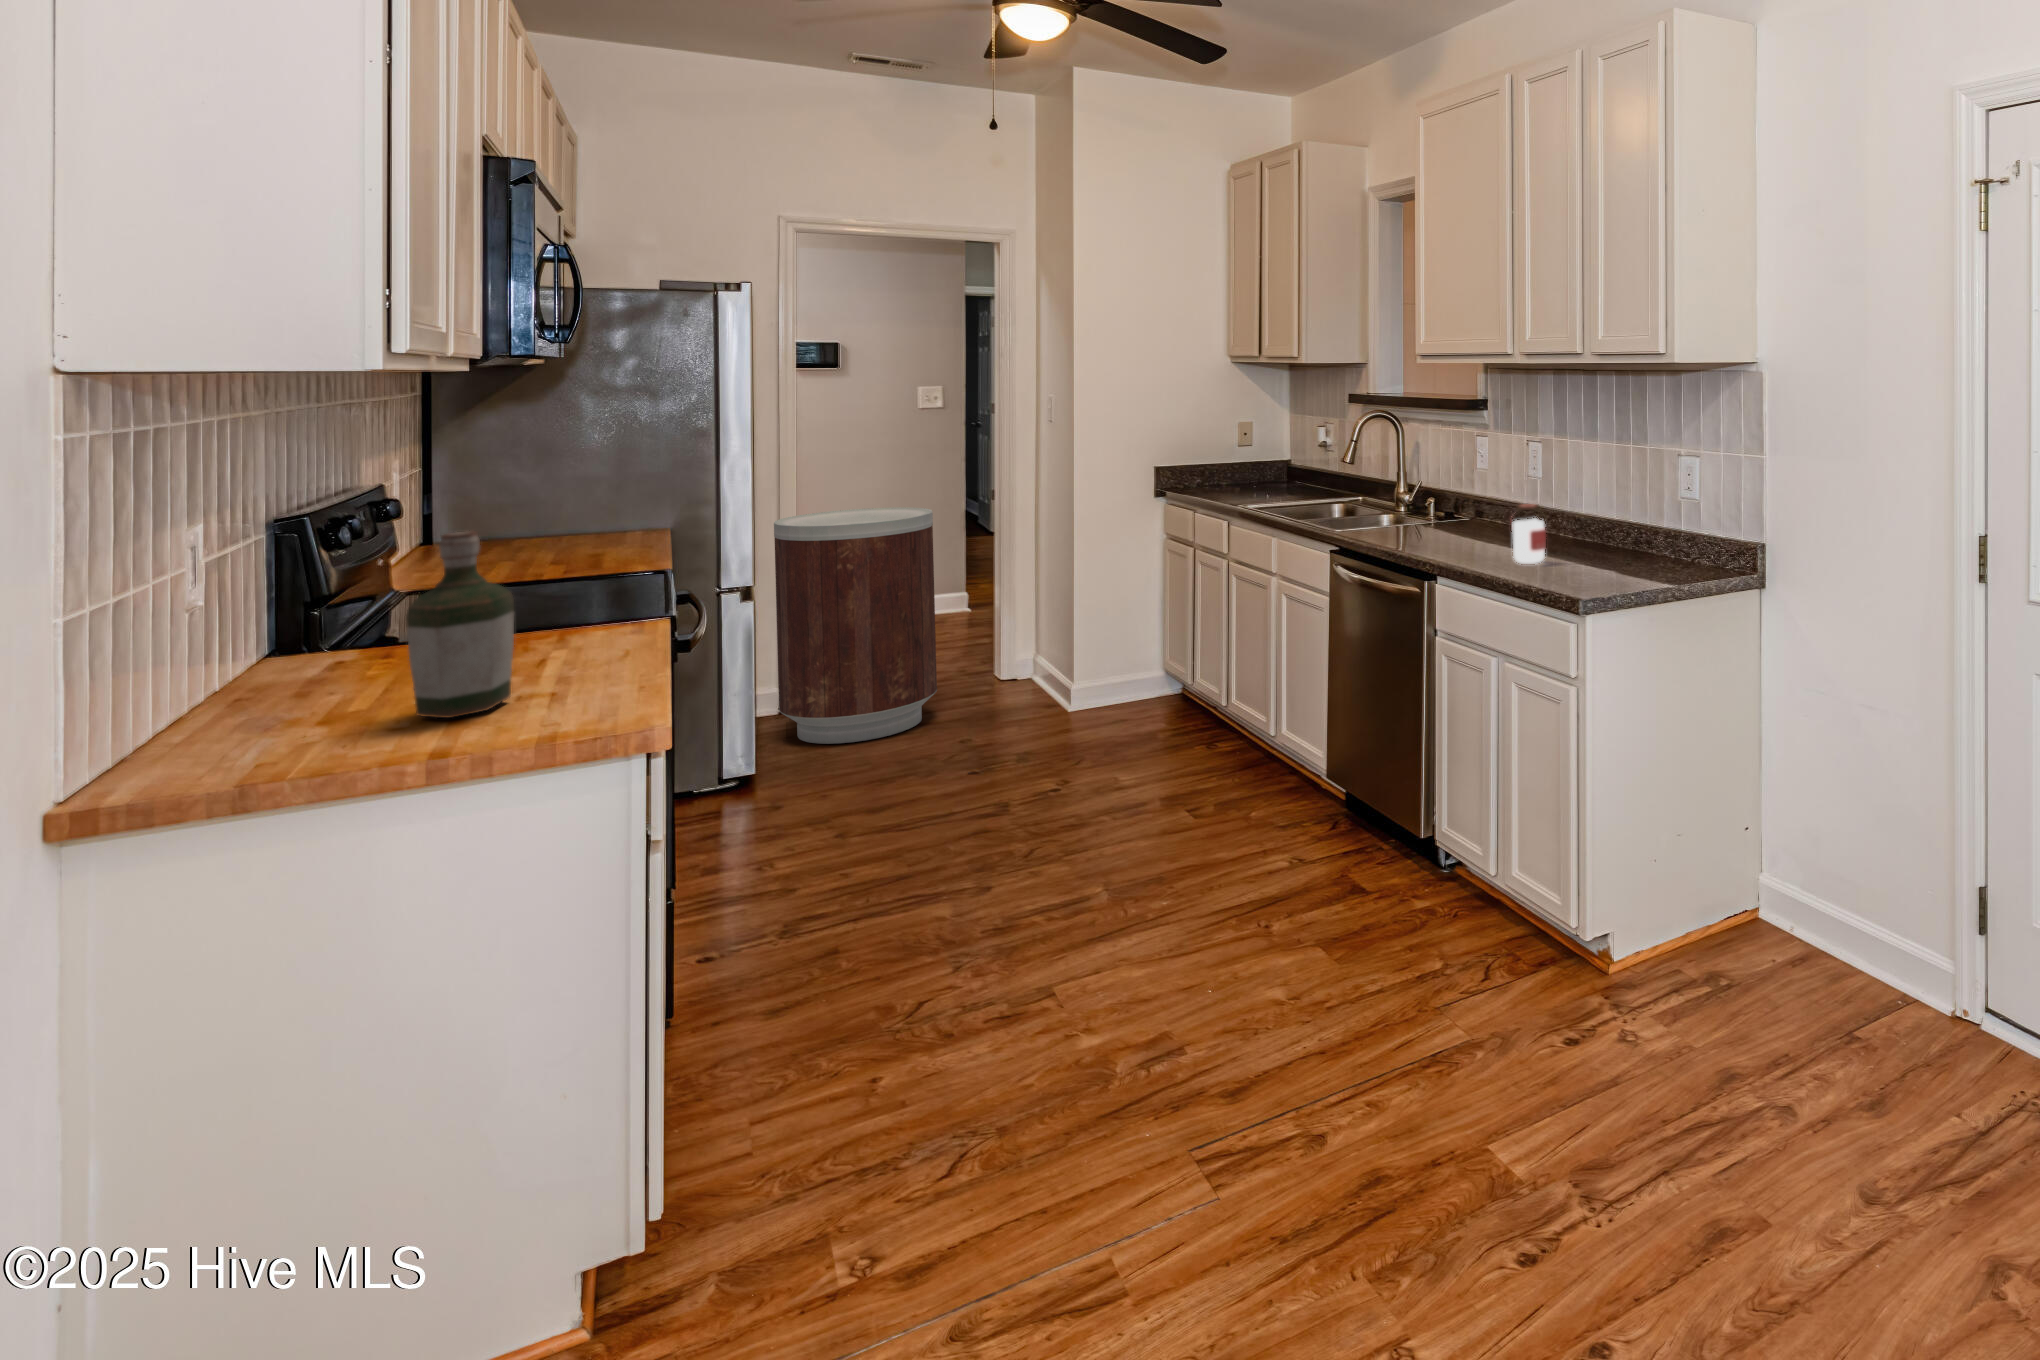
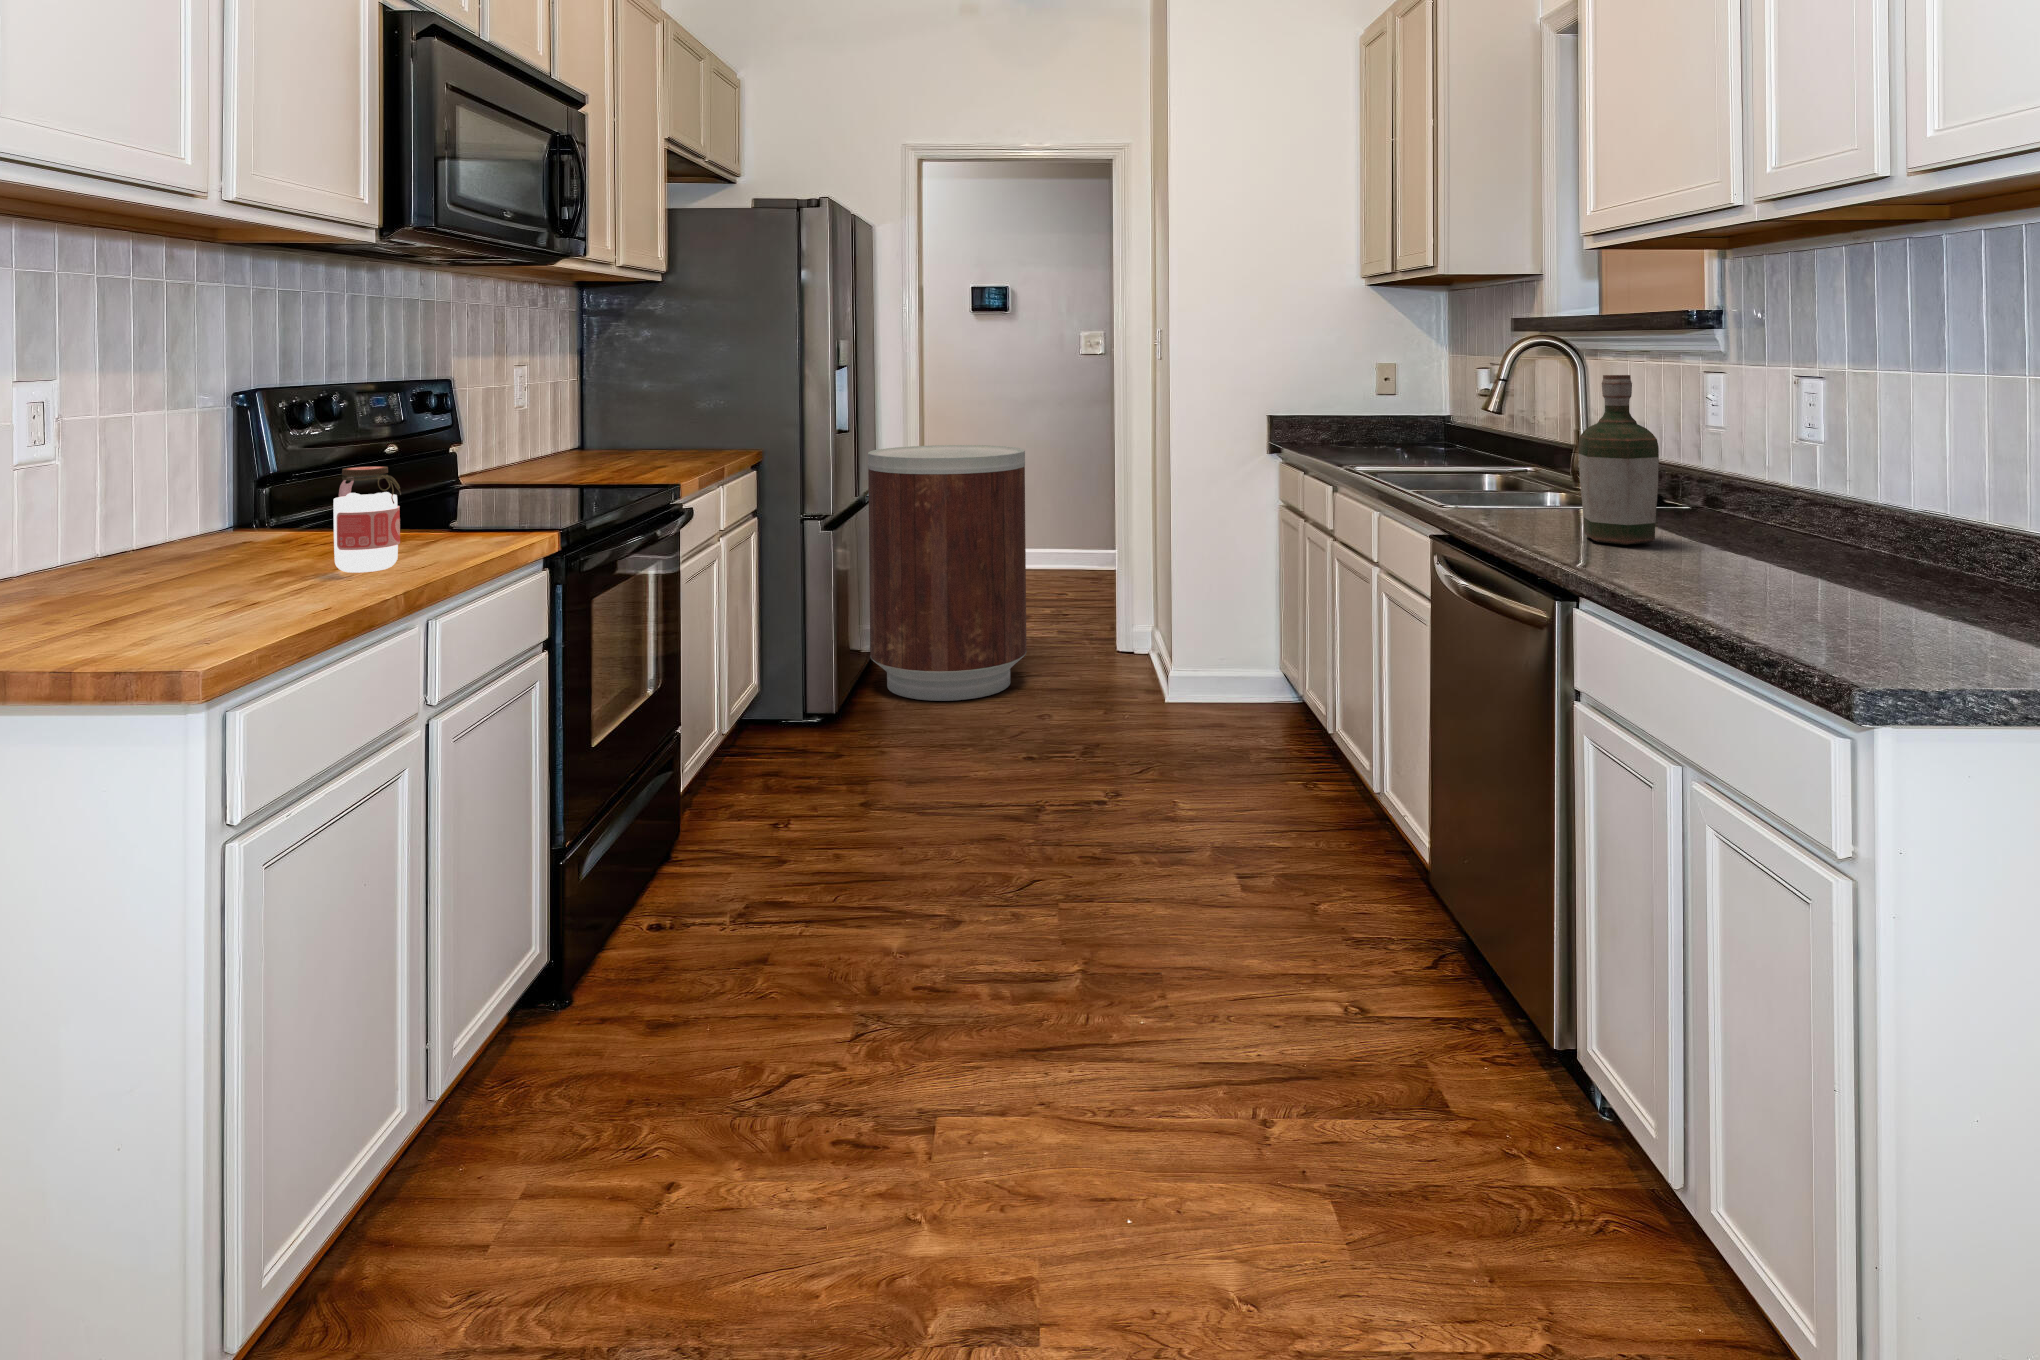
jar: present [1512,504,1546,564] -> present [333,466,401,573]
bottle: present [406,531,514,718] -> present [1578,375,1659,545]

